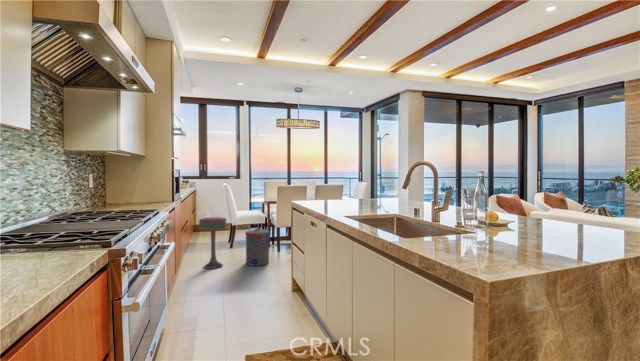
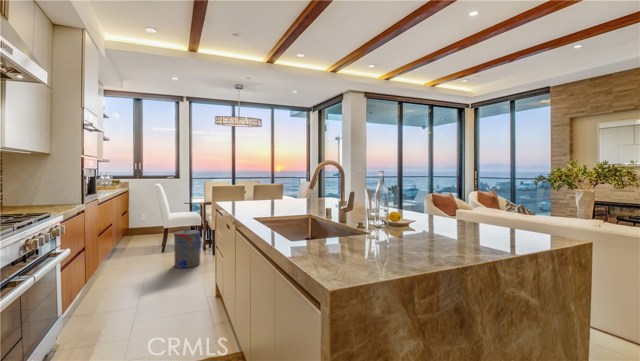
bar stool: present [199,217,226,269] -> none [121,218,153,272]

